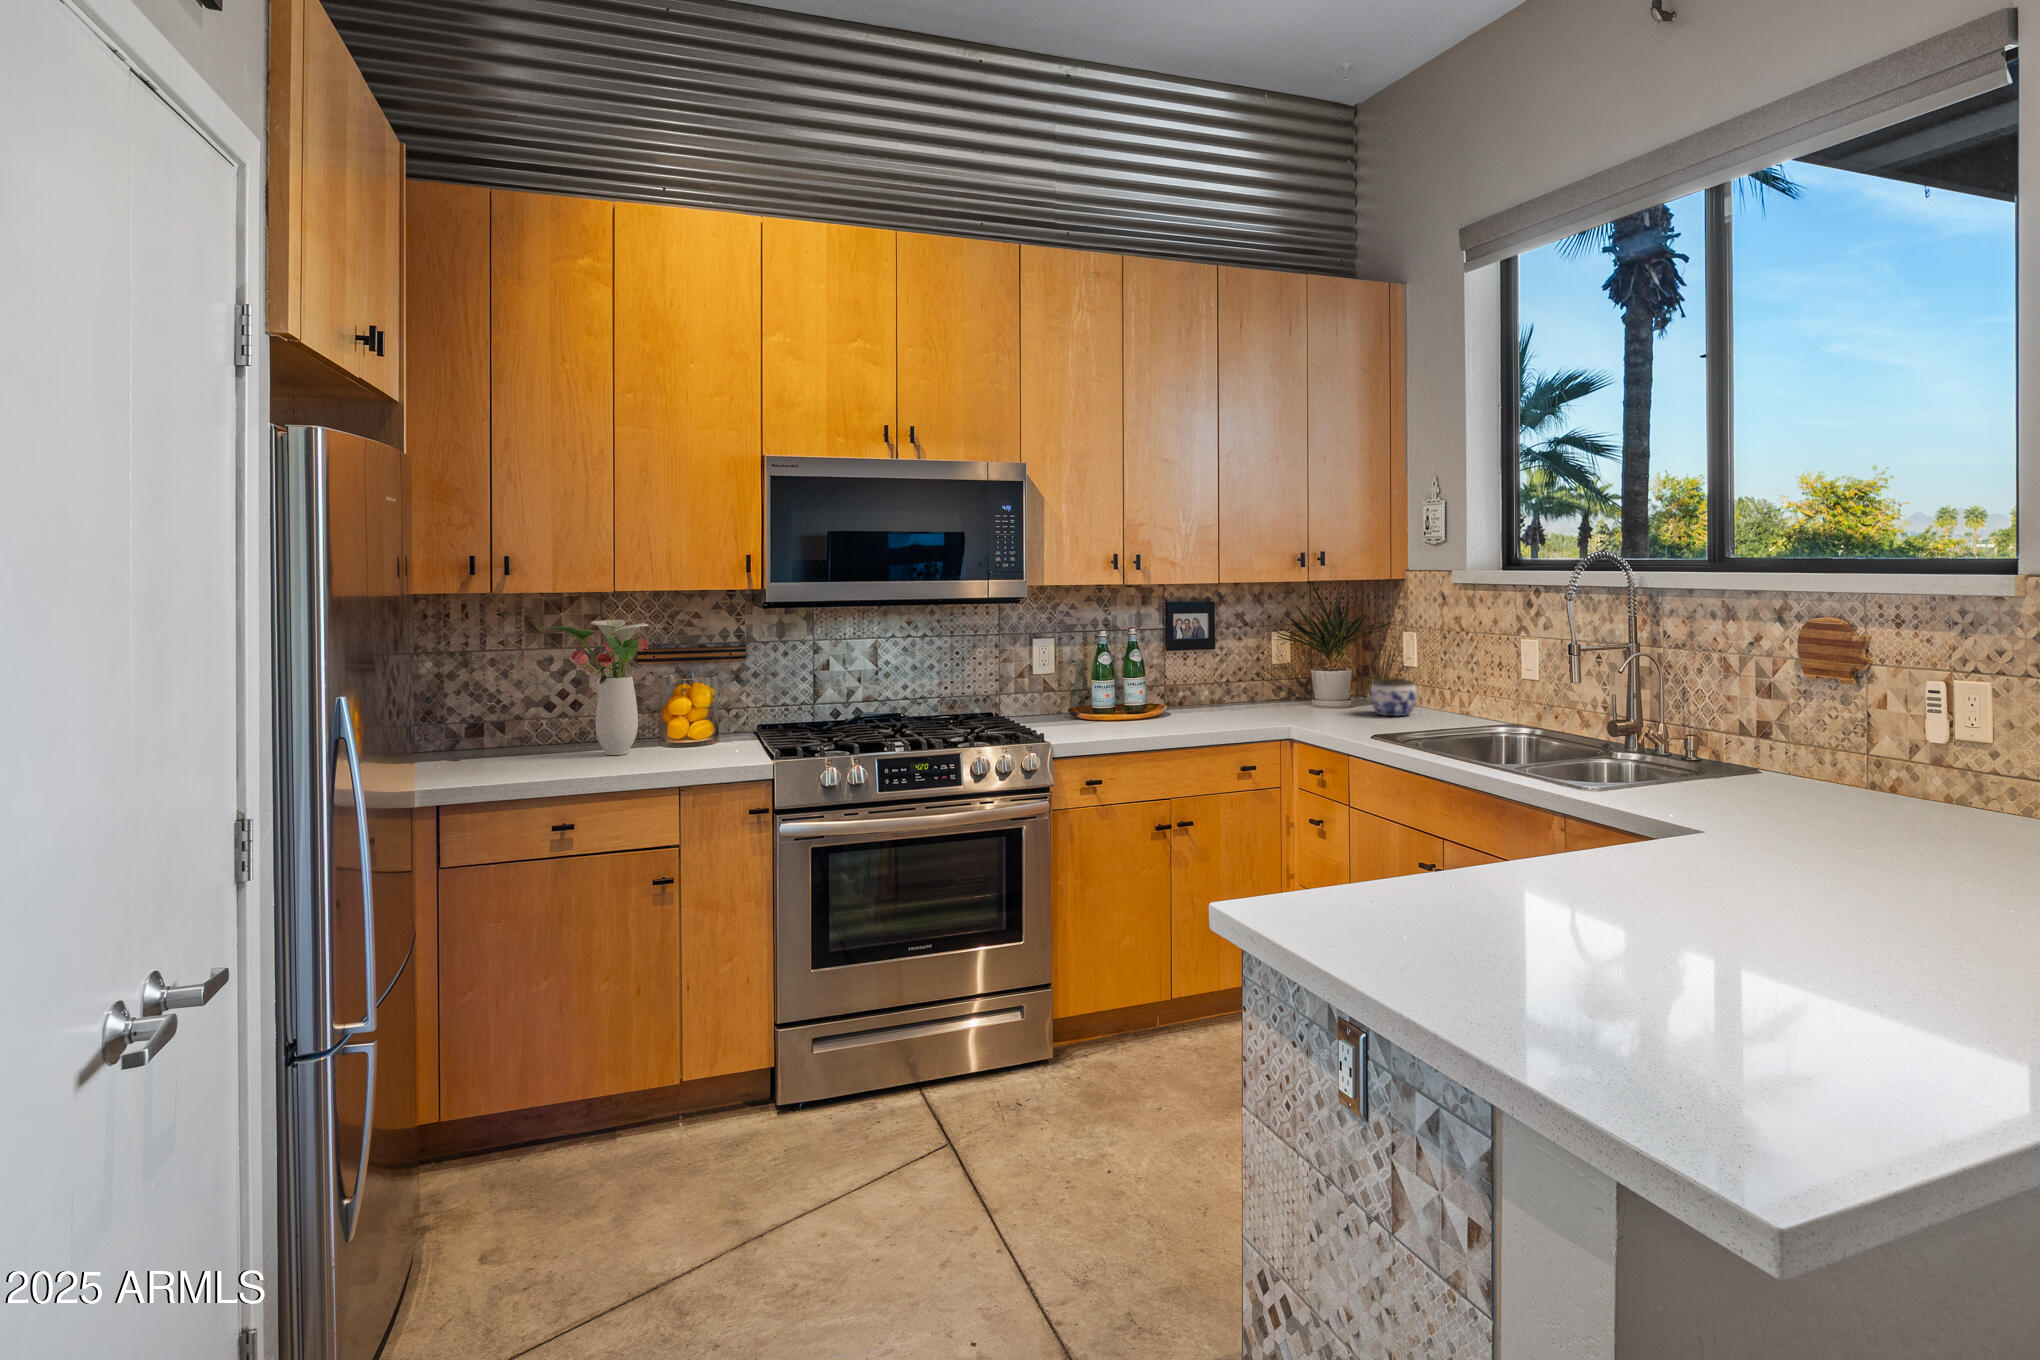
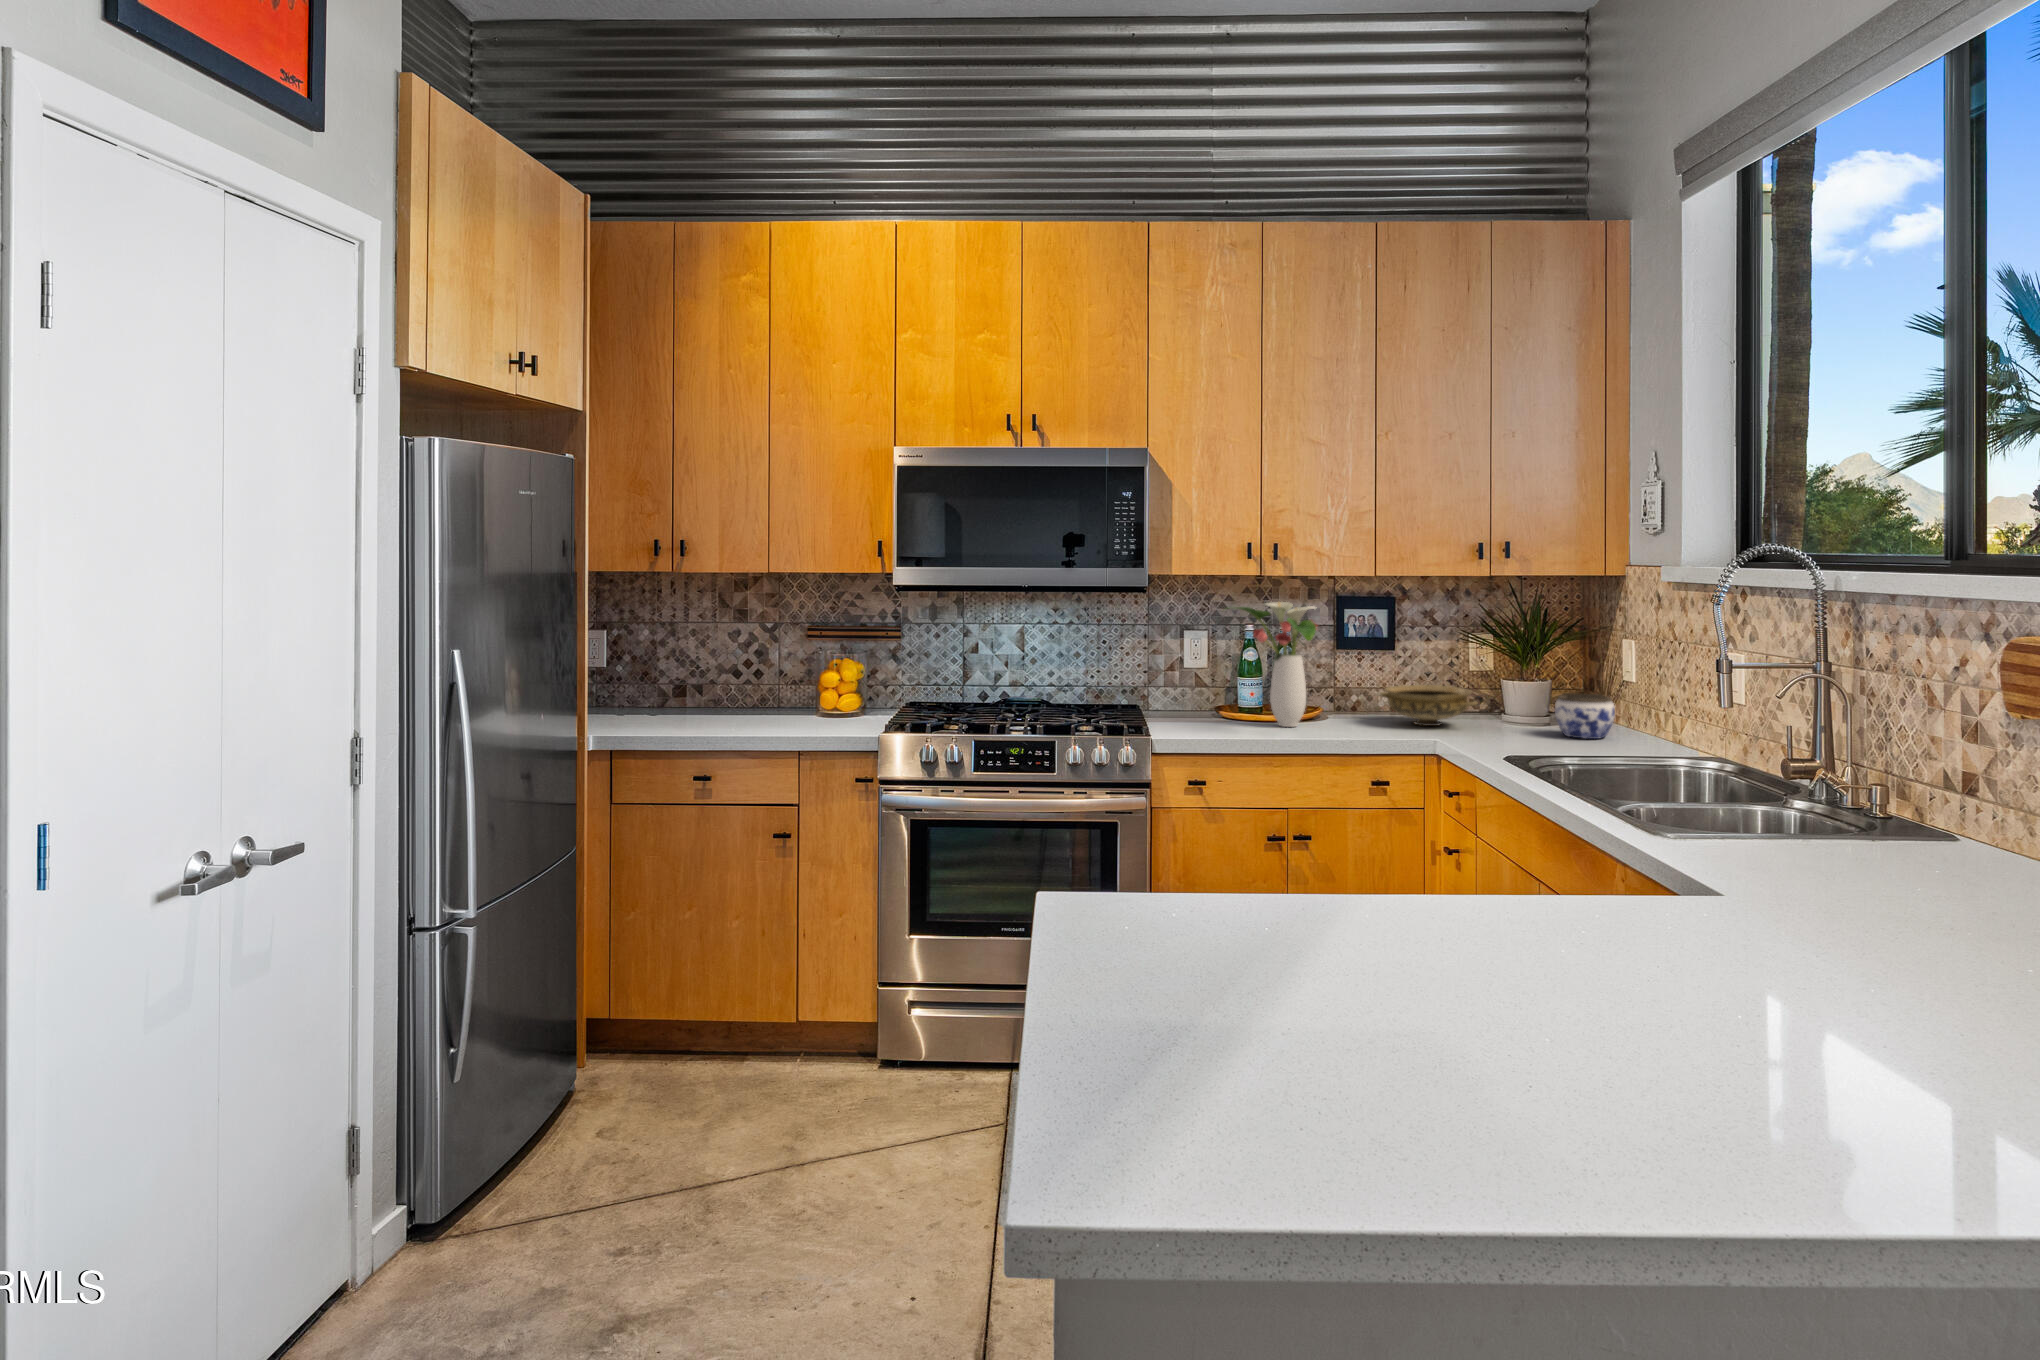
flower arrangement: present [538,619,649,755] -> present [1236,602,1317,727]
ceramic bowl: none [1220,678,1310,714] -> present [1380,685,1477,726]

